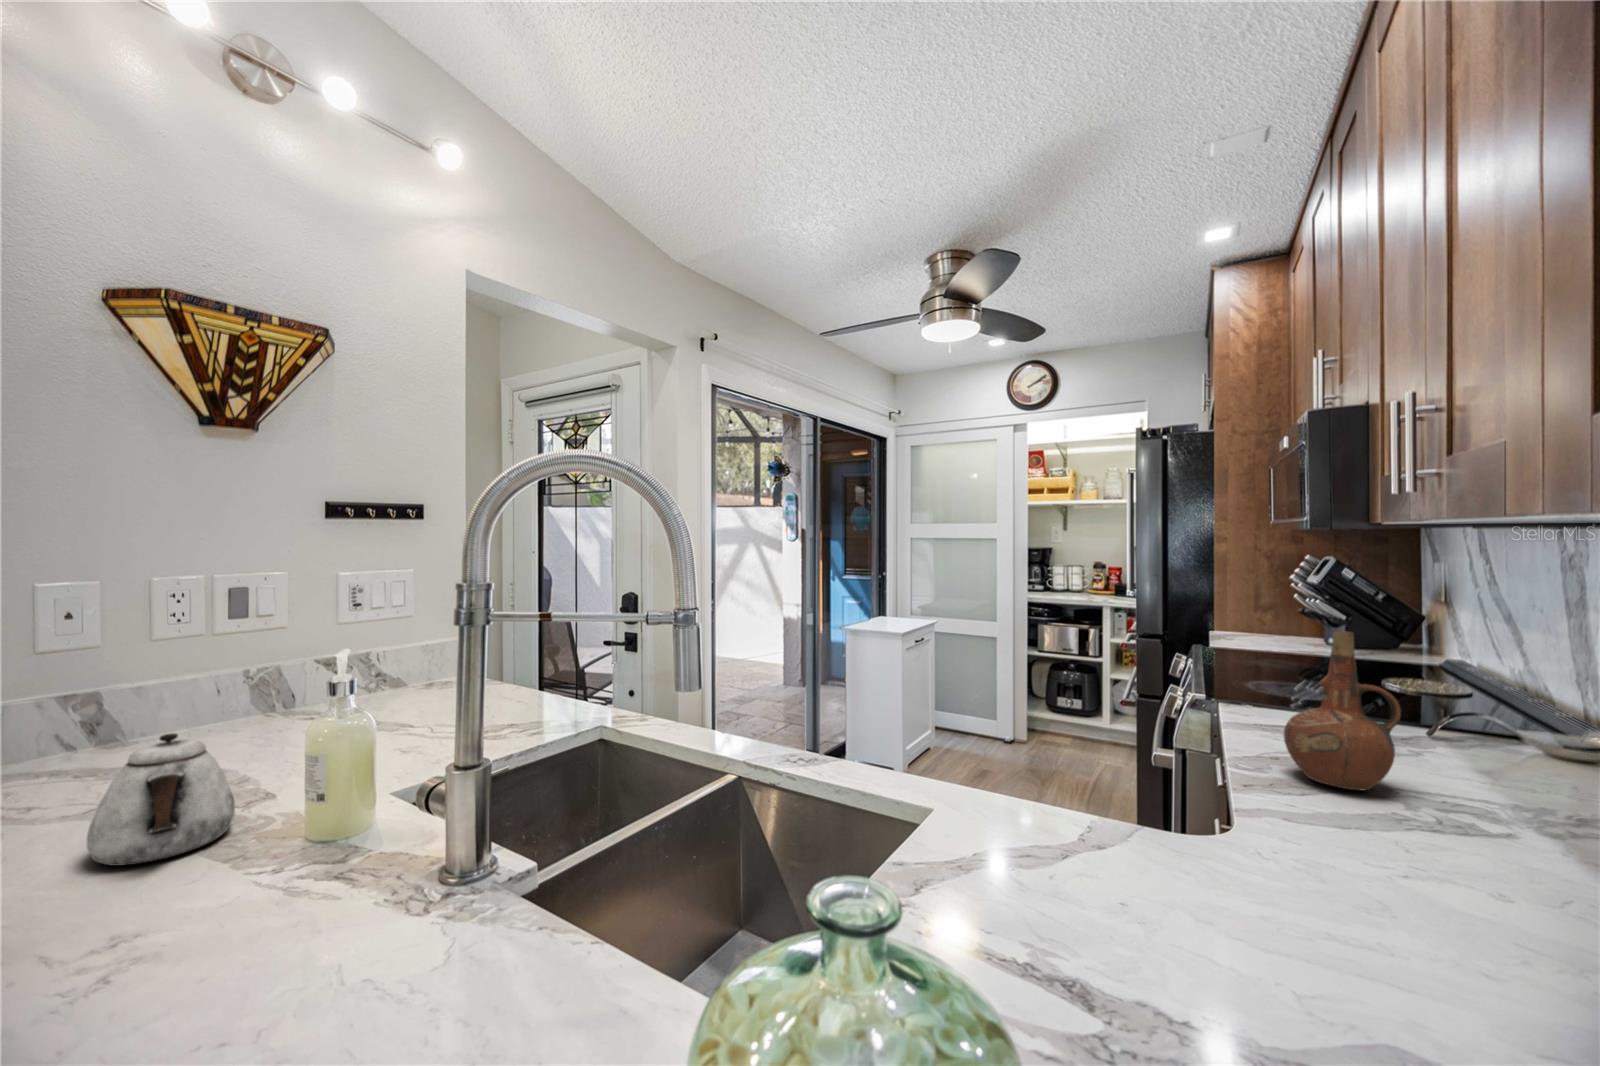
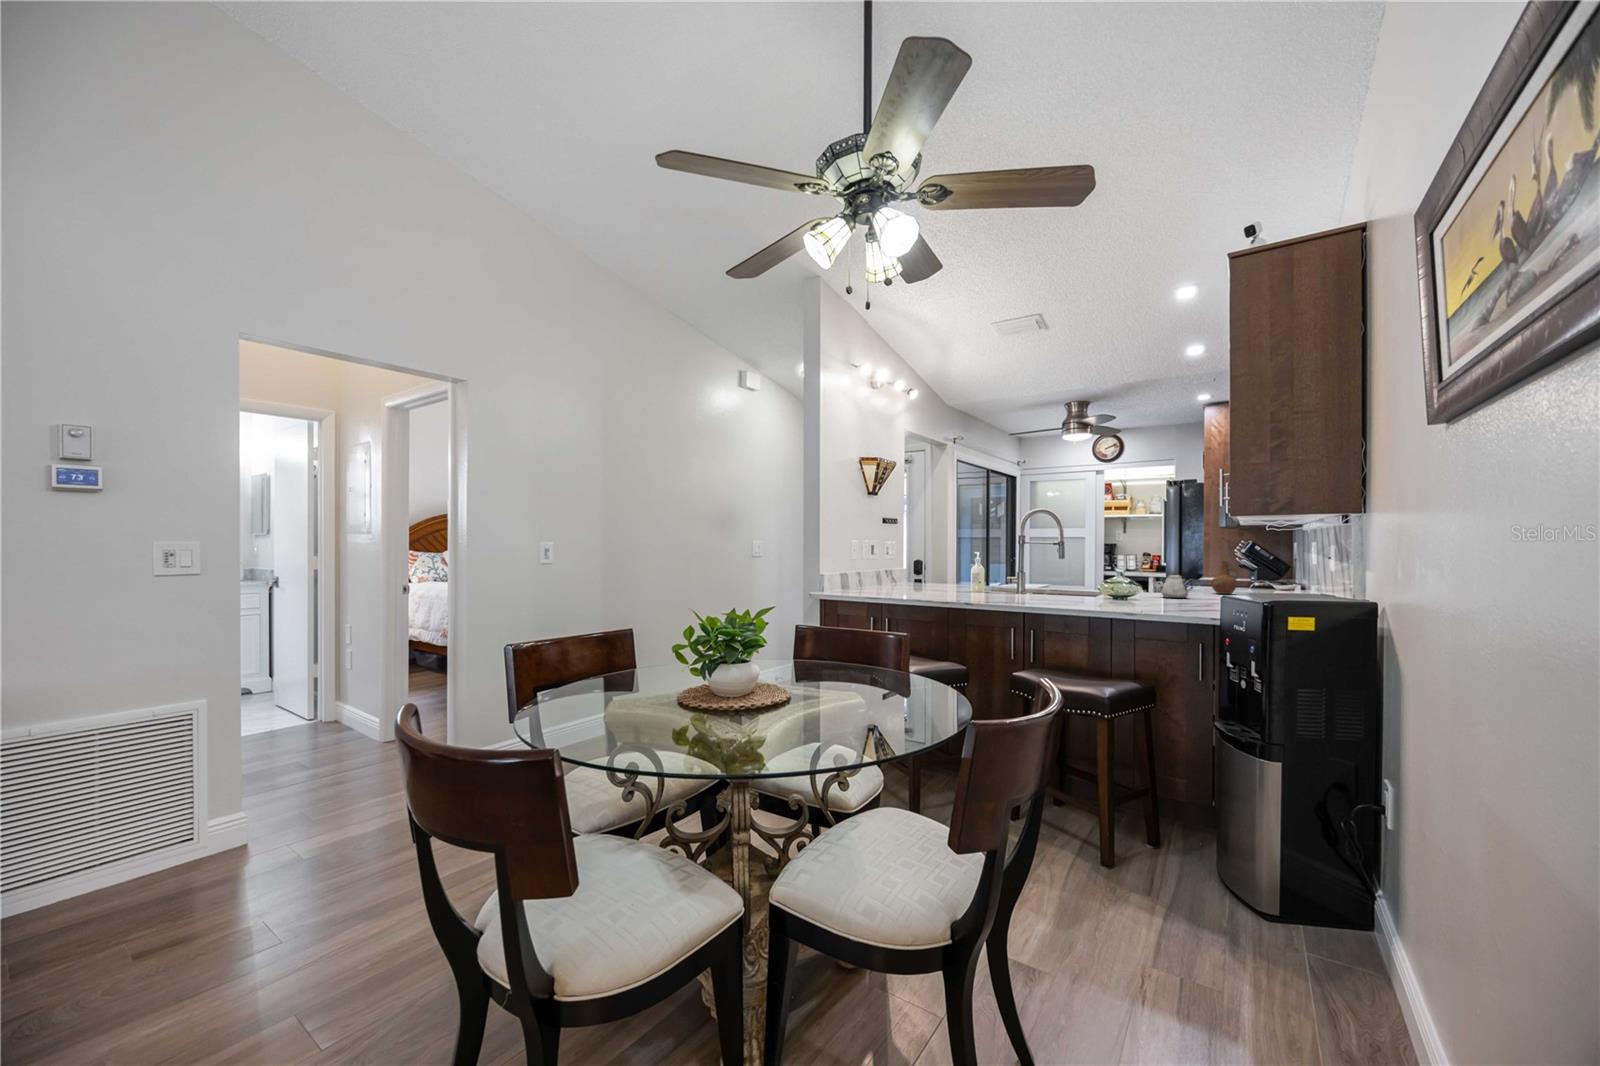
teapot: present [87,733,235,866] -> present [1153,574,1193,598]

